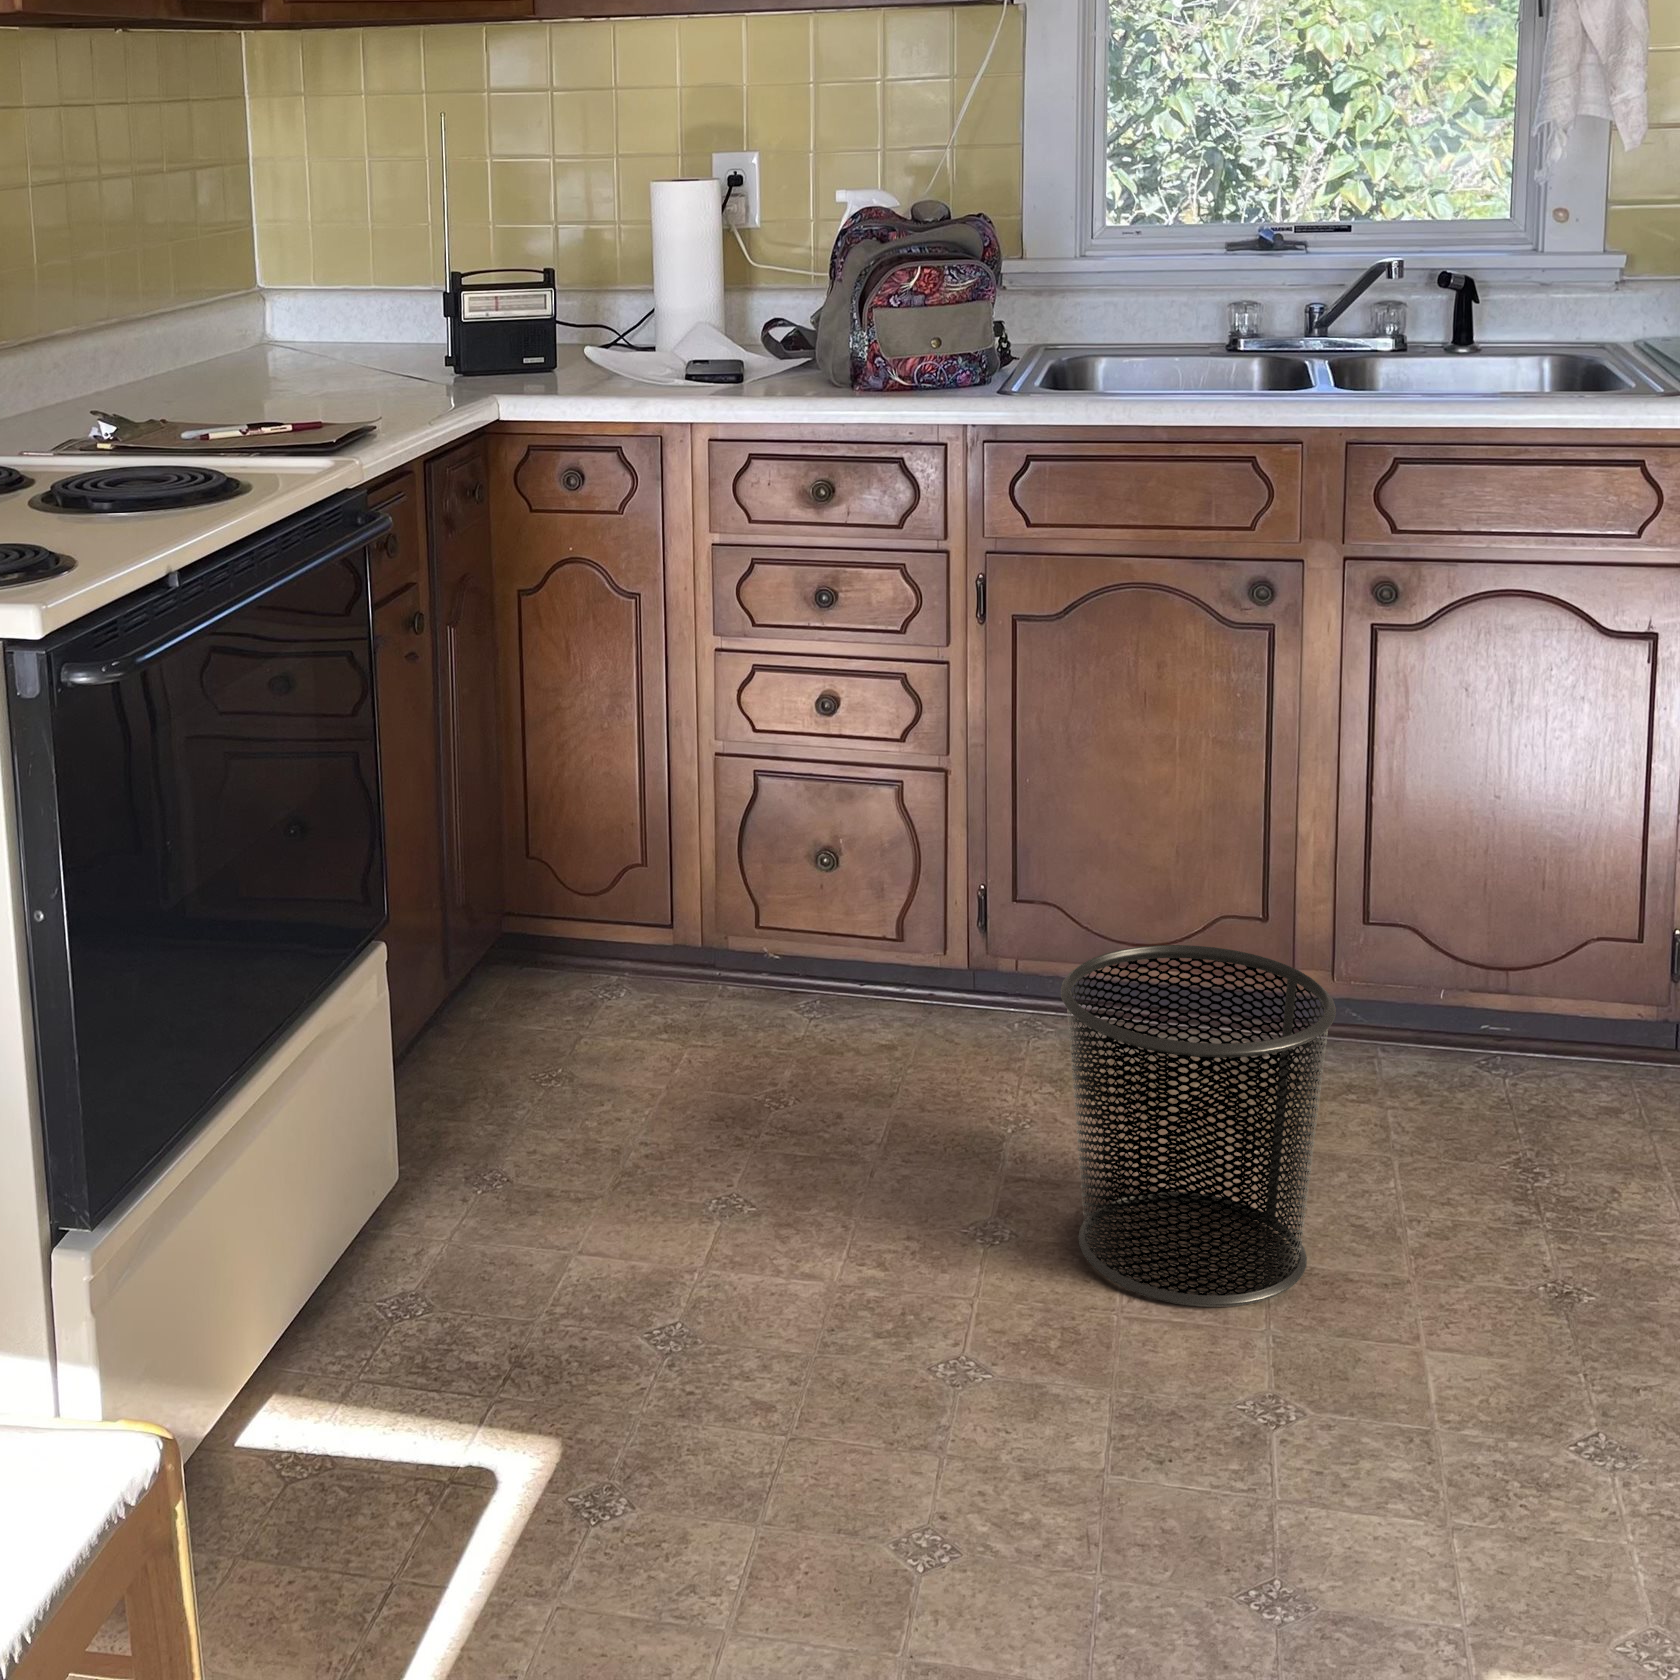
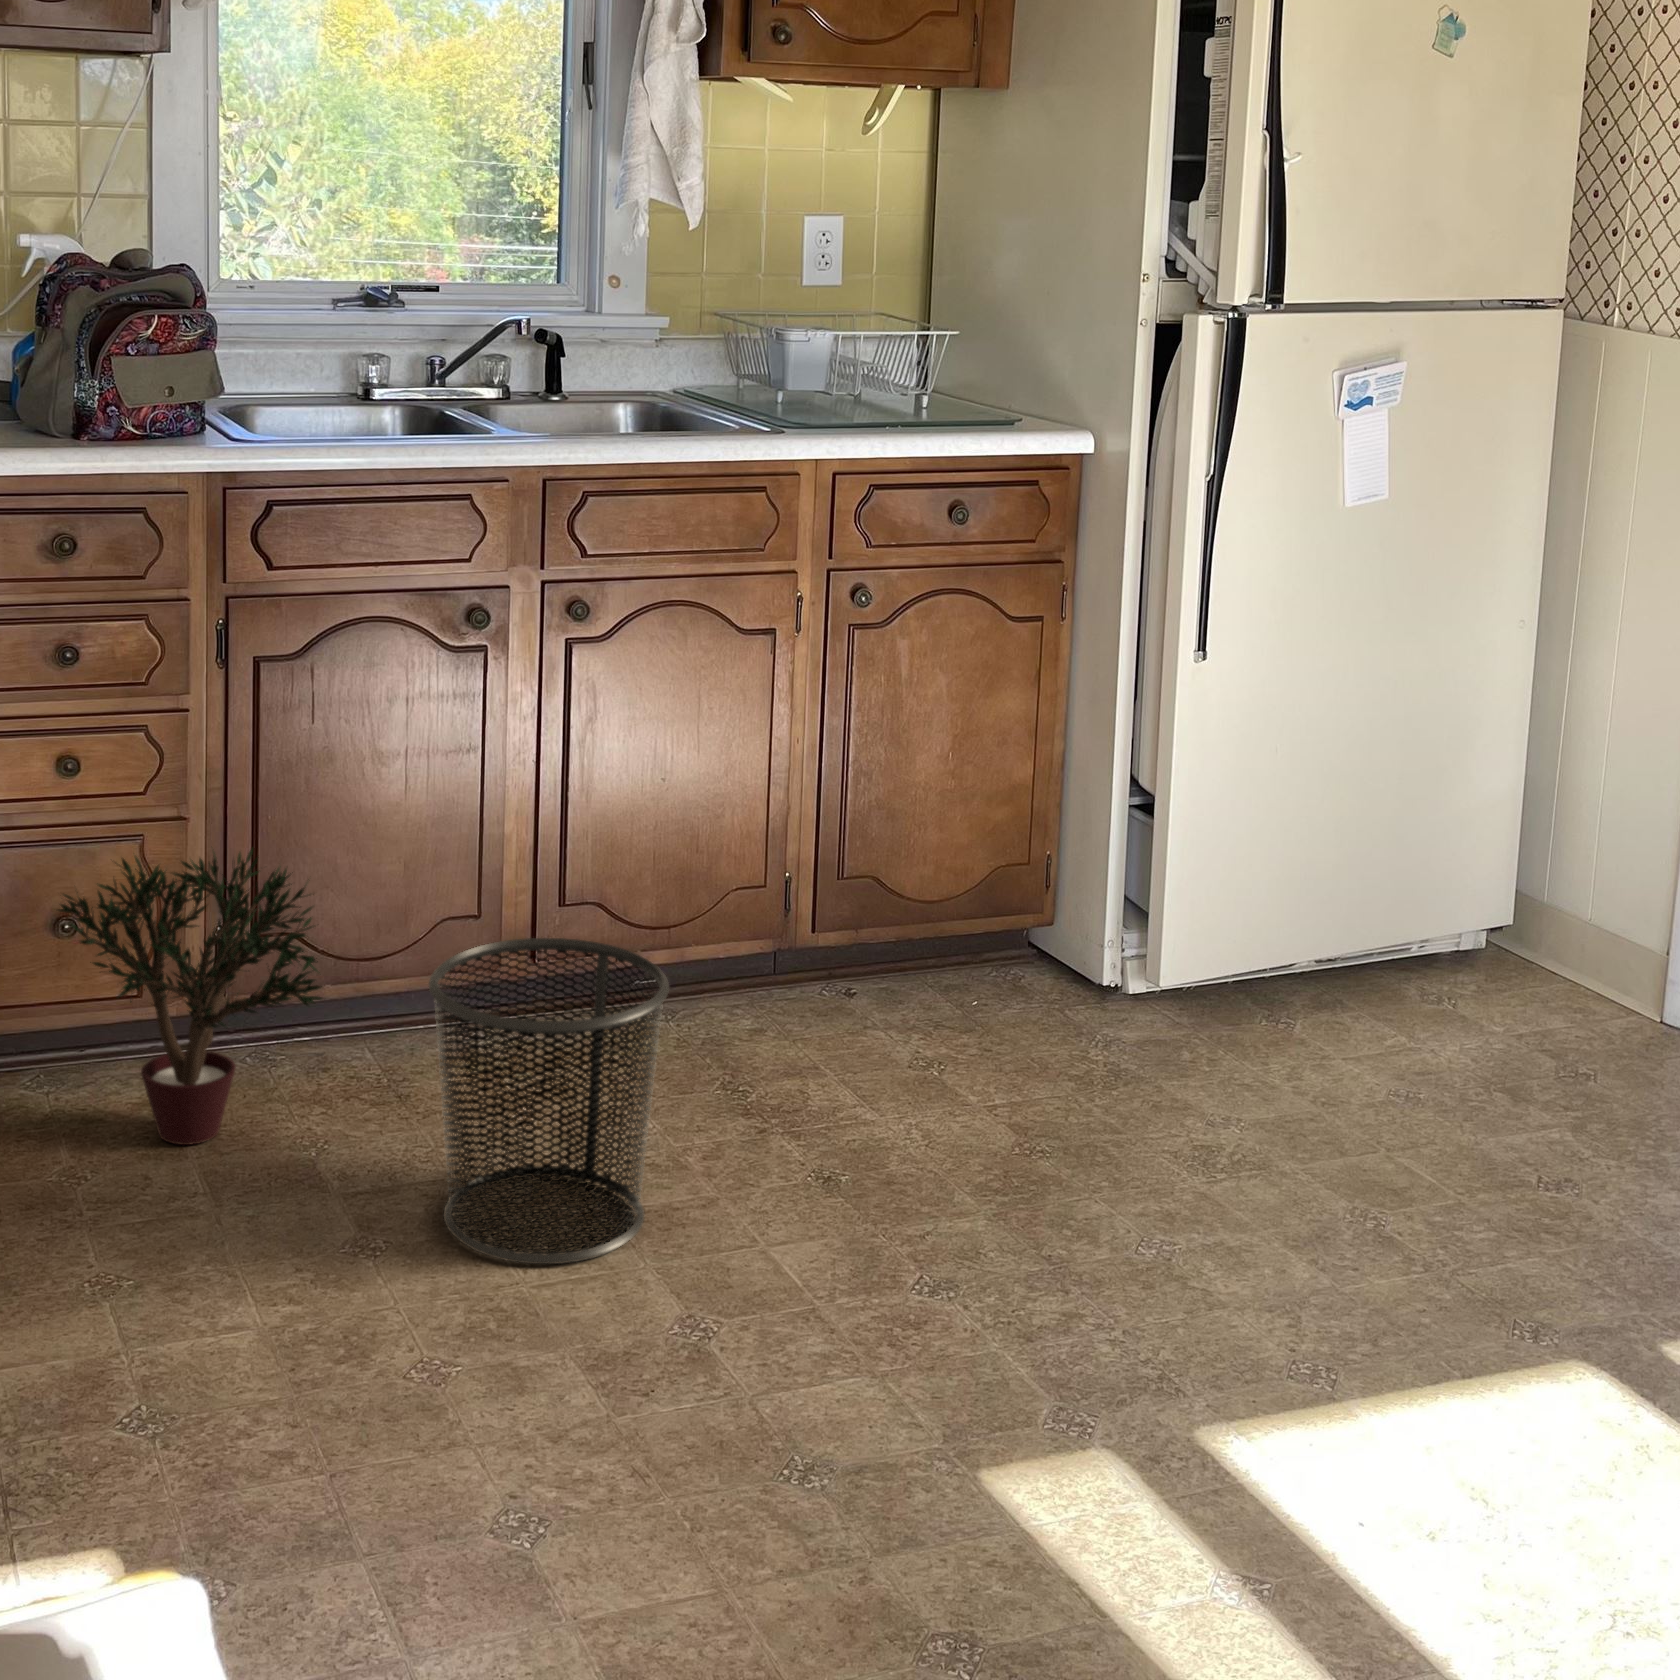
potted plant: none [777,797,1034,1094] -> present [58,849,322,1145]

